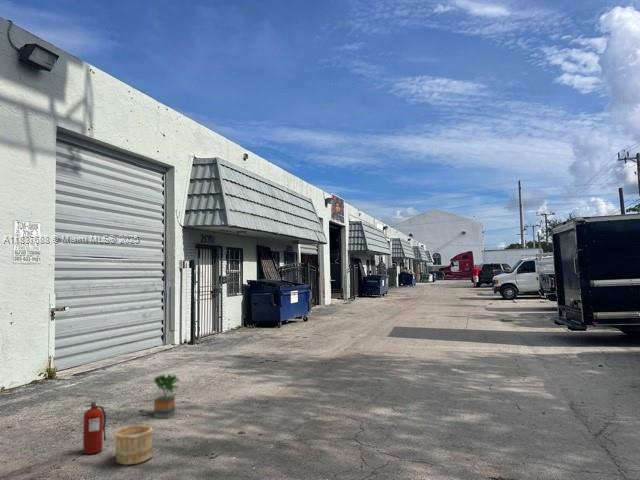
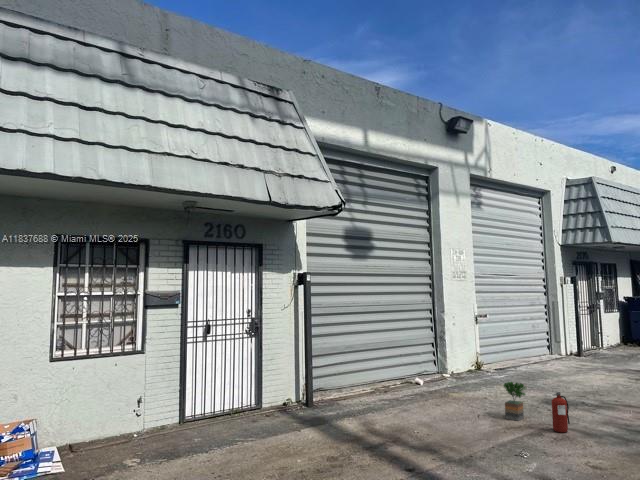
potted tree: present [154,375,179,418] -> present [504,382,526,421]
wooden bucket: present [114,425,153,465] -> none [583,415,618,446]

